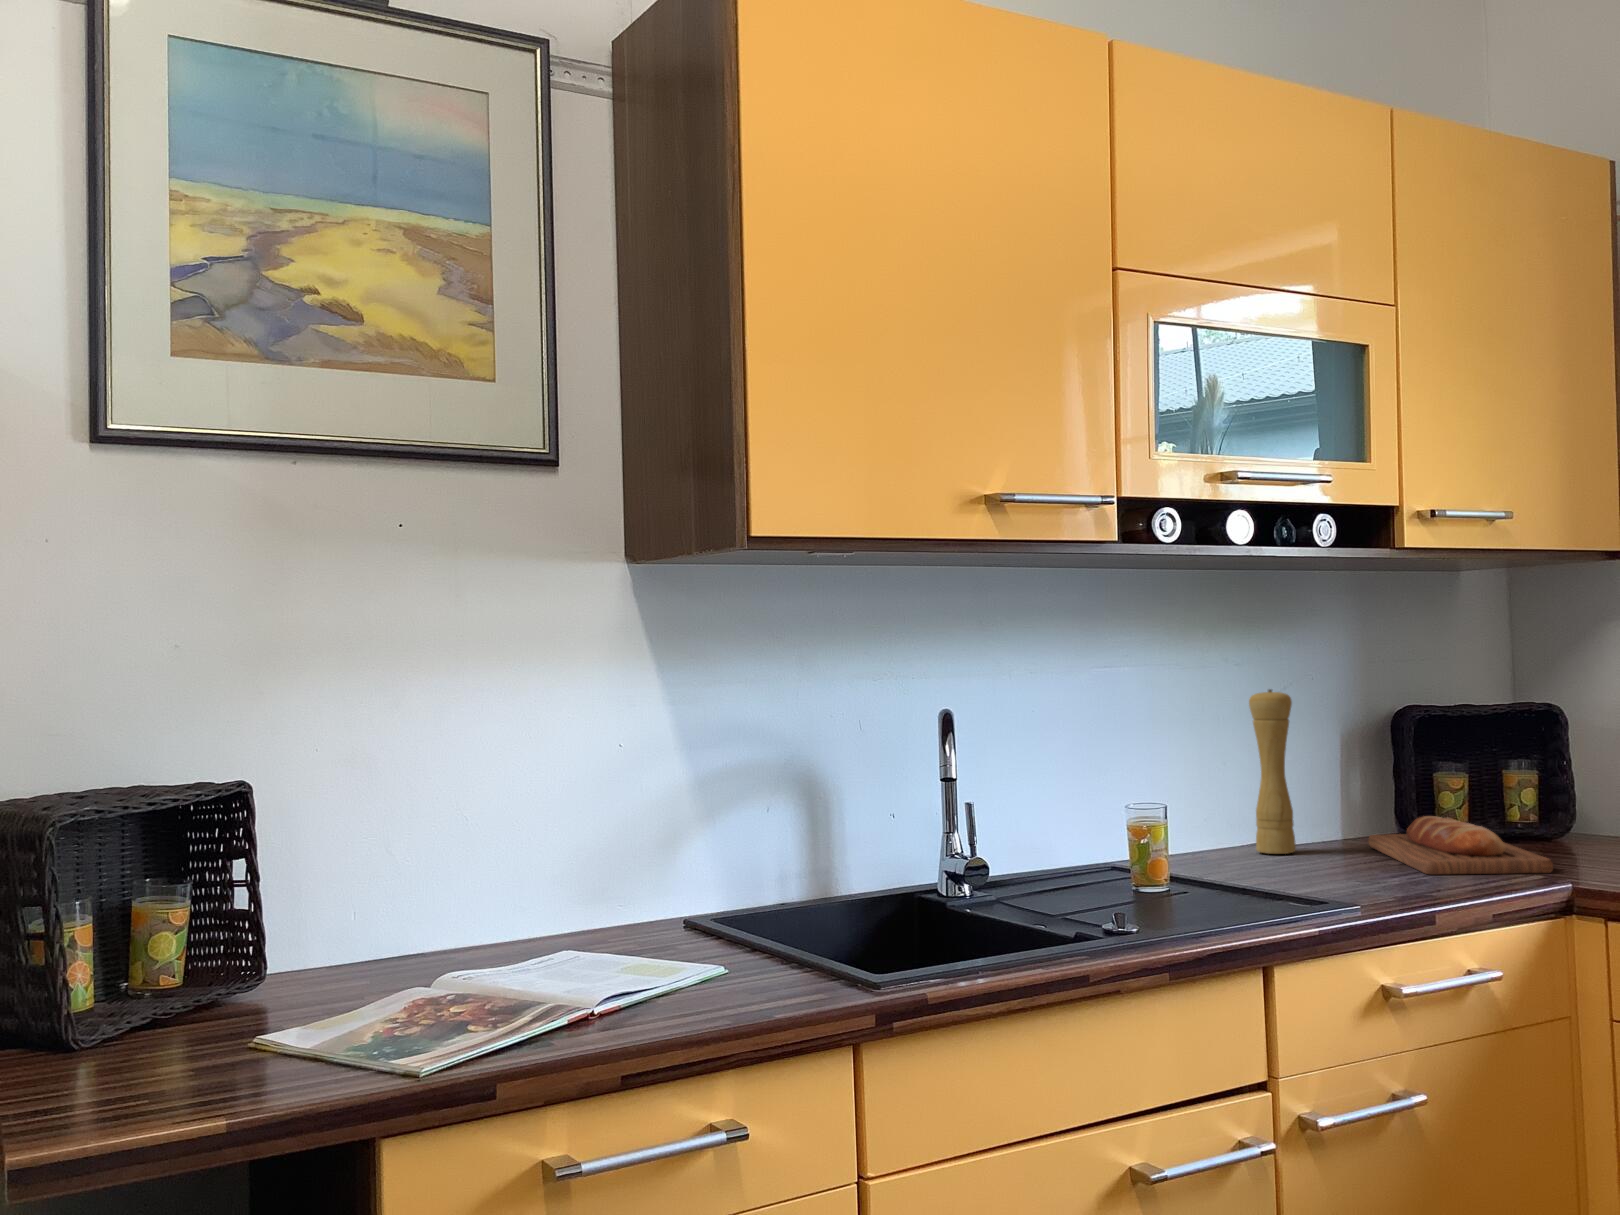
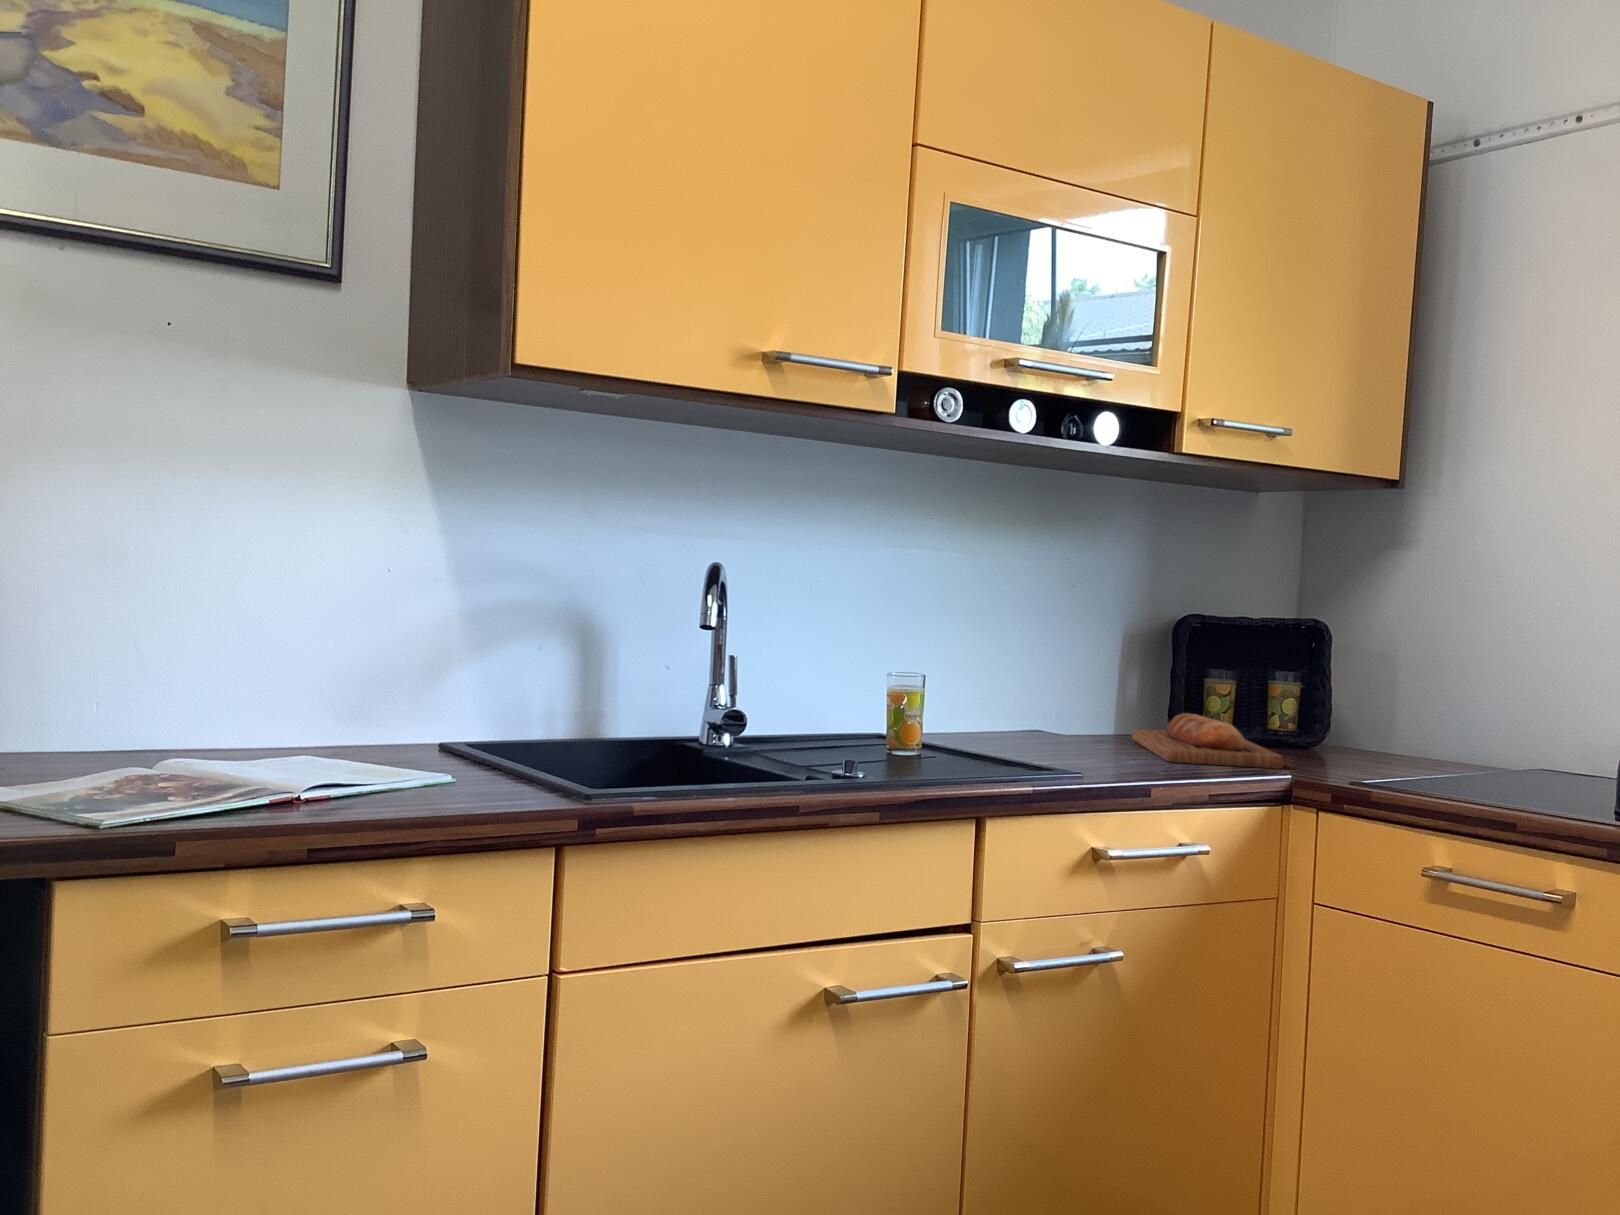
pepper mill: present [1249,689,1296,854] -> none [1025,581,1072,739]

